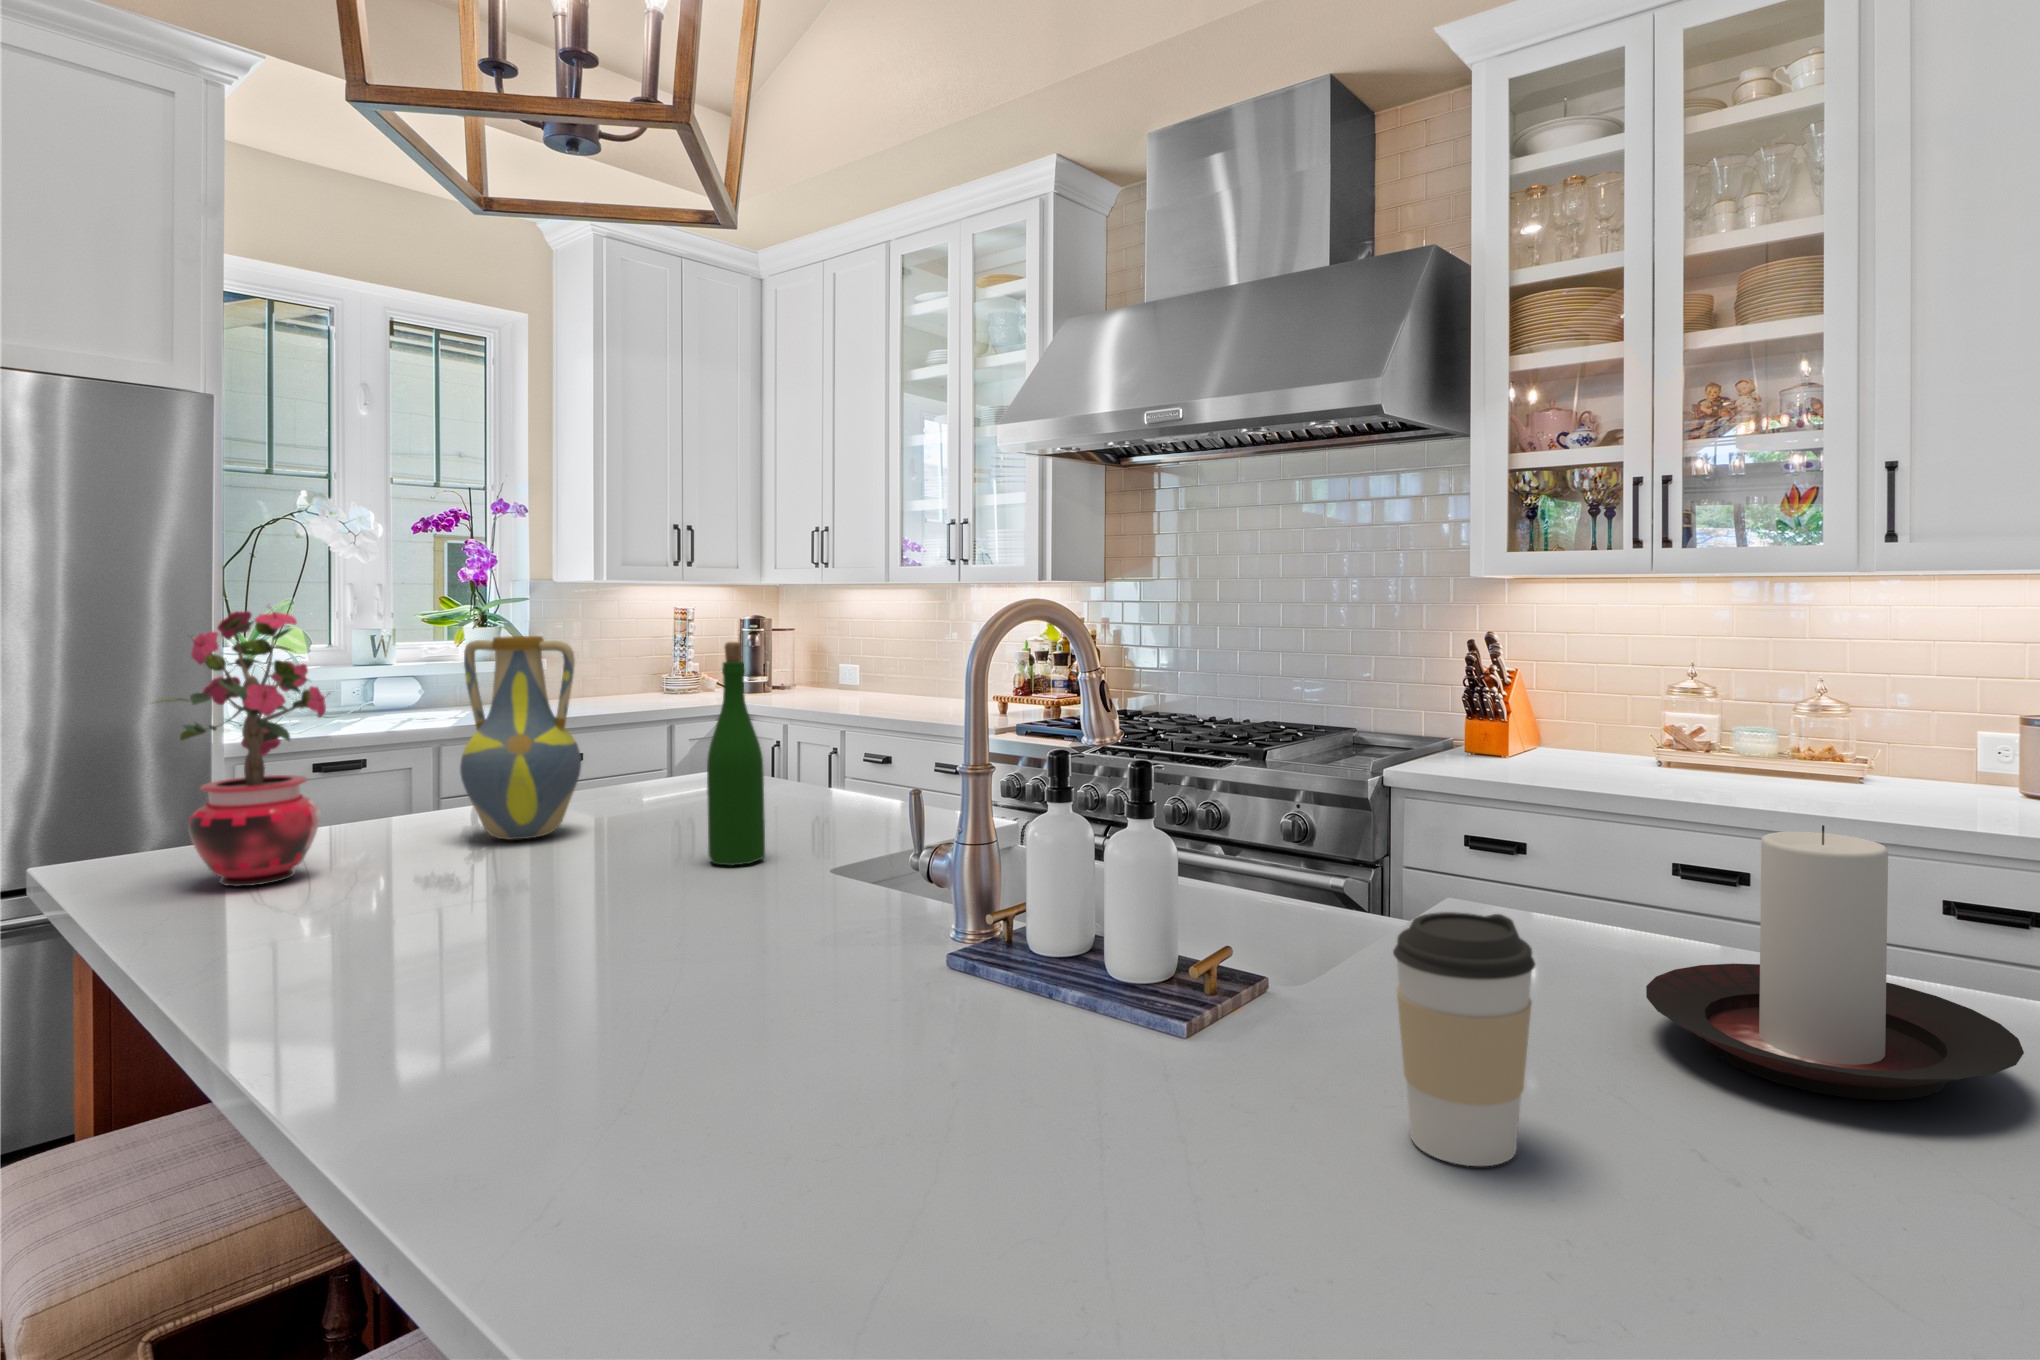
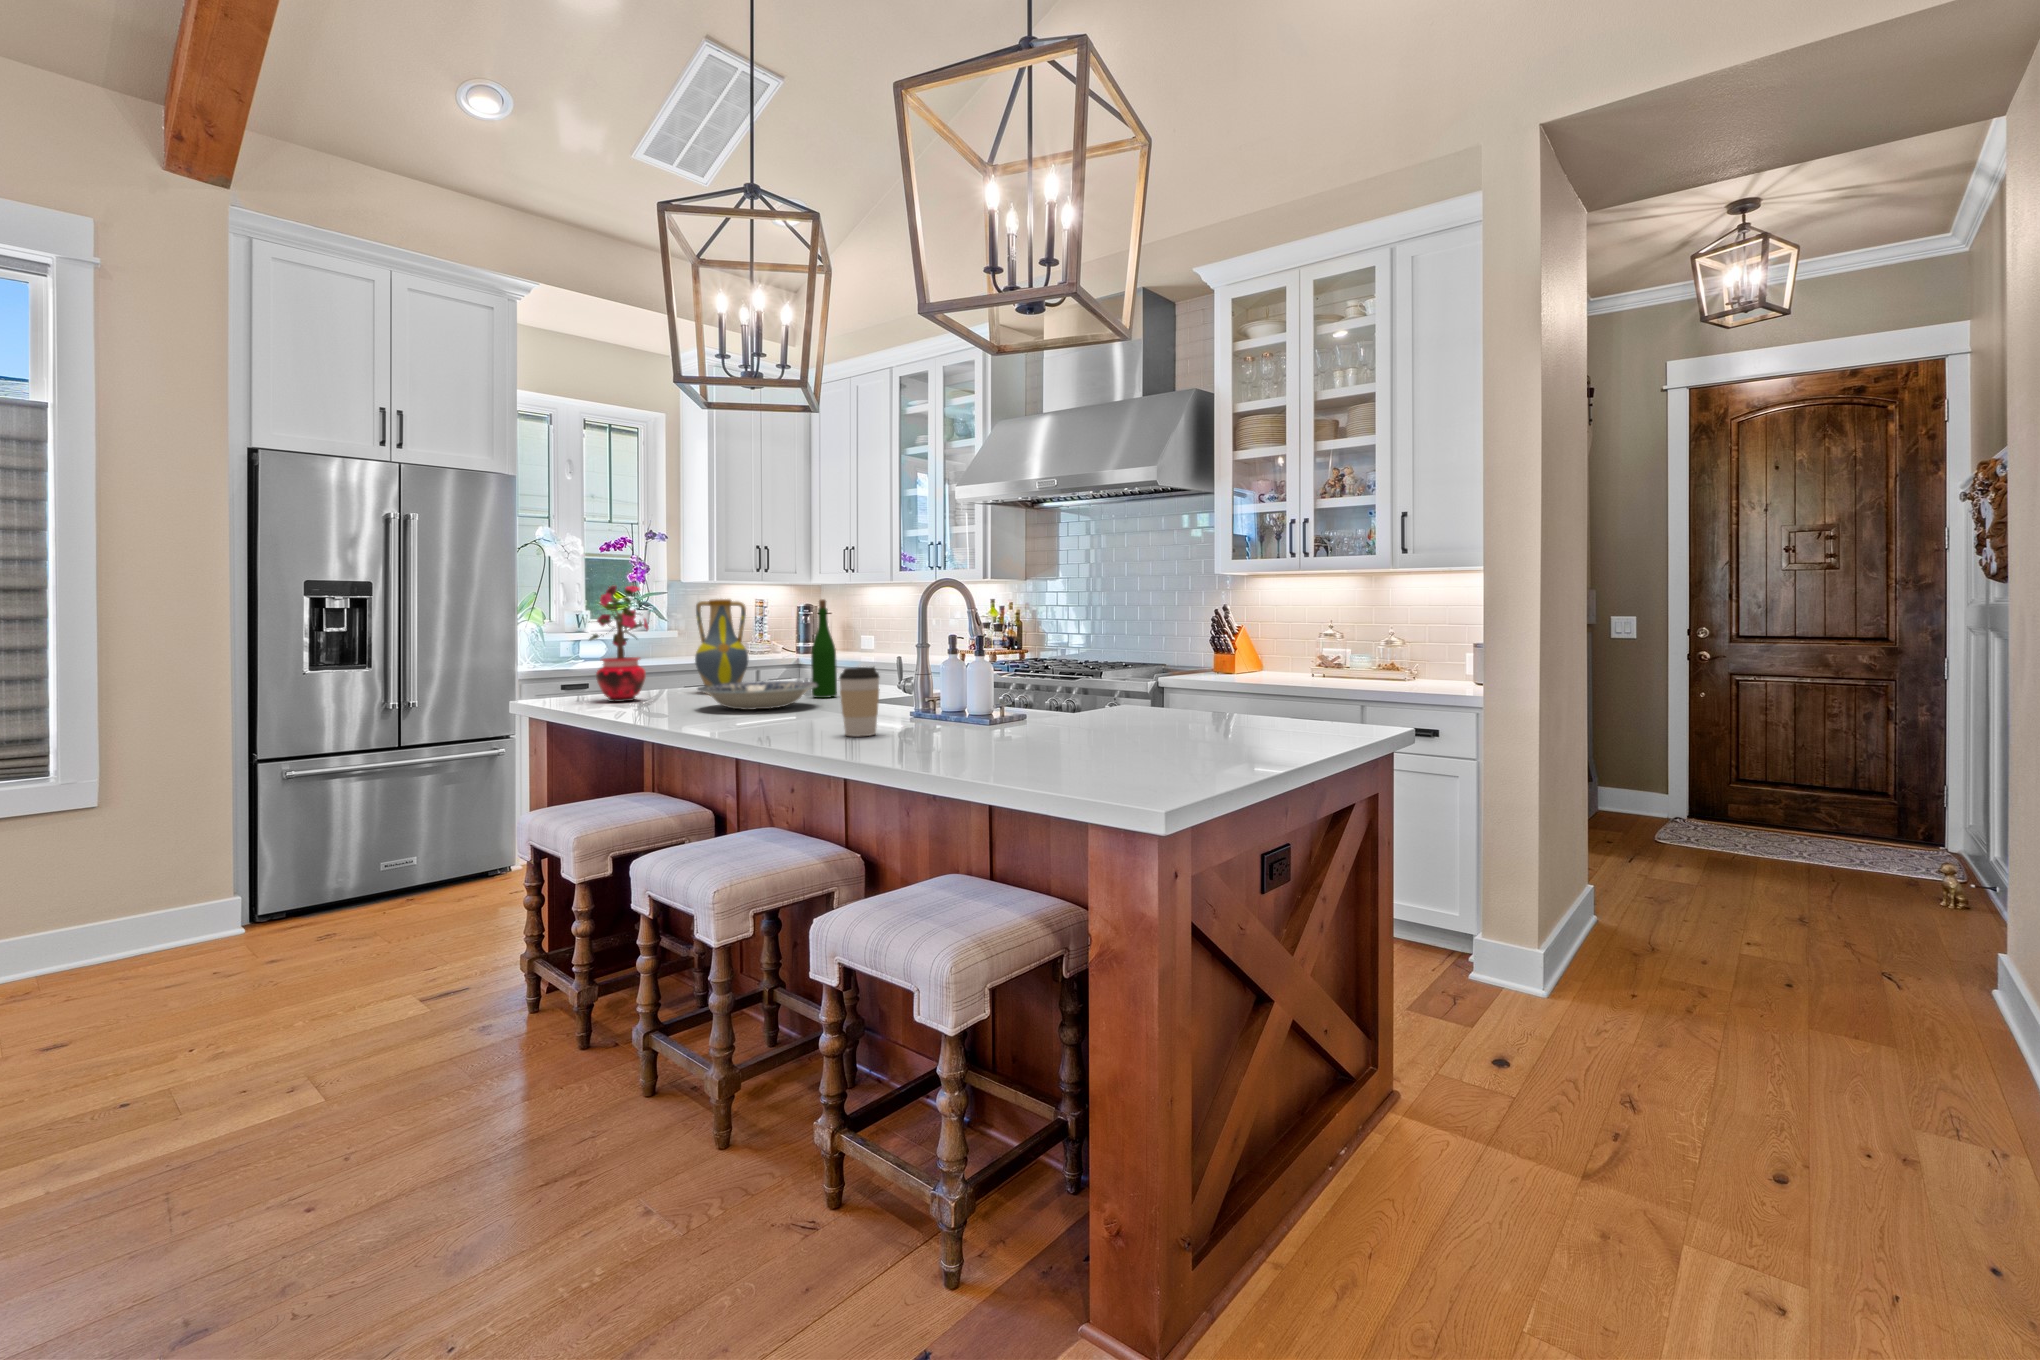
candle holder: present [1646,825,2024,1100] -> none [1147,646,1253,728]
plate: none [387,839,707,940] -> present [697,681,818,710]
coffee cup: present [1393,912,1535,1166] -> present [839,667,879,736]

